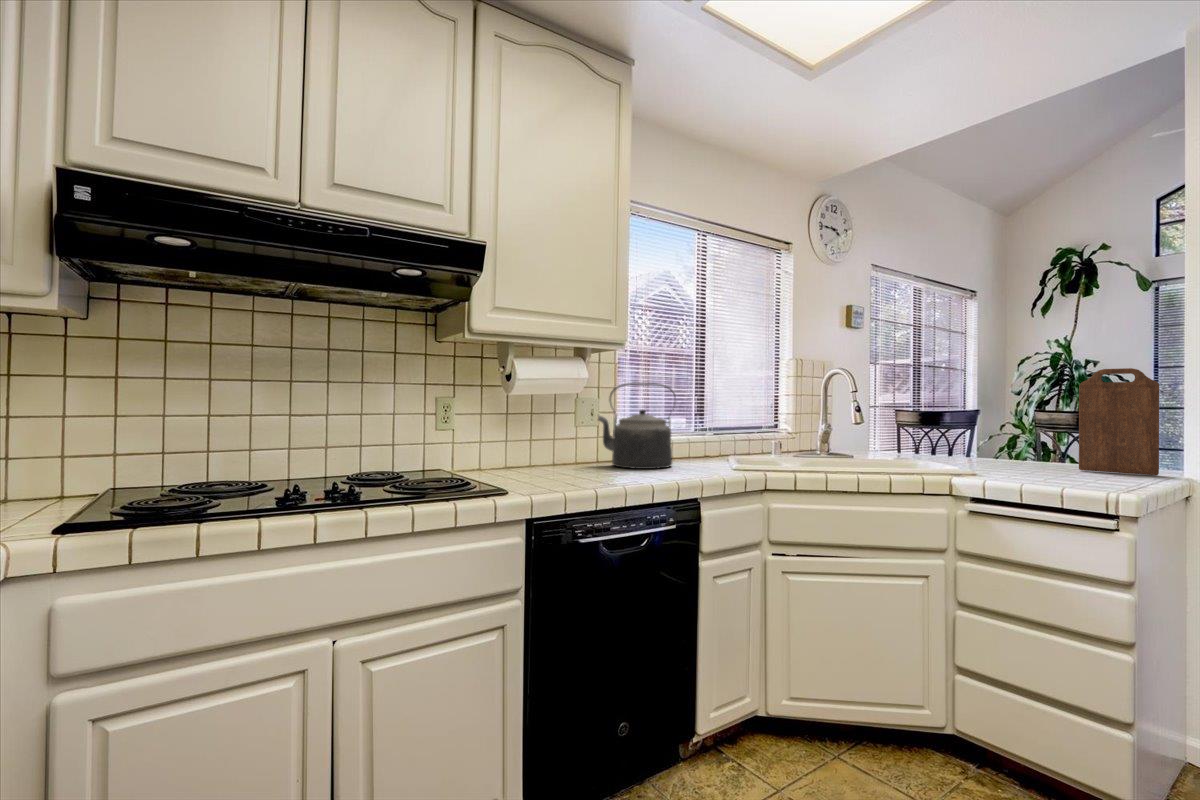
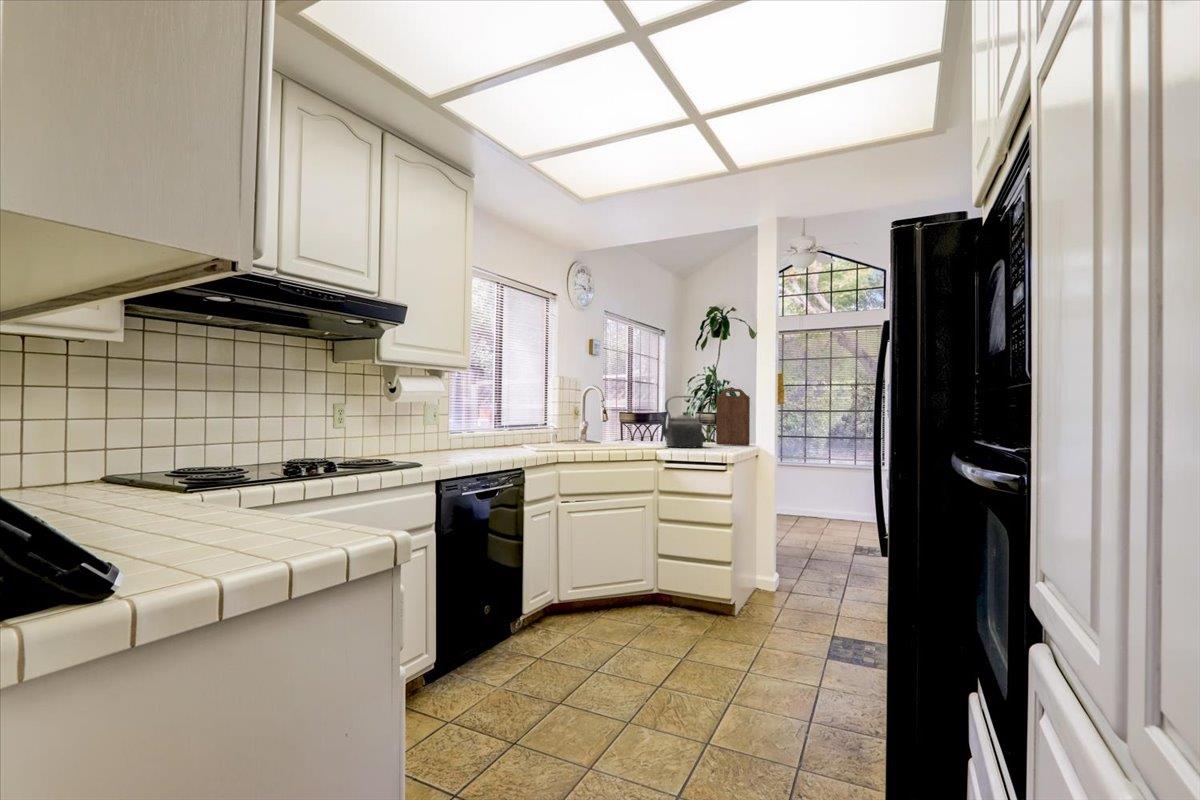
kettle: present [598,383,676,469] -> present [659,396,704,448]

